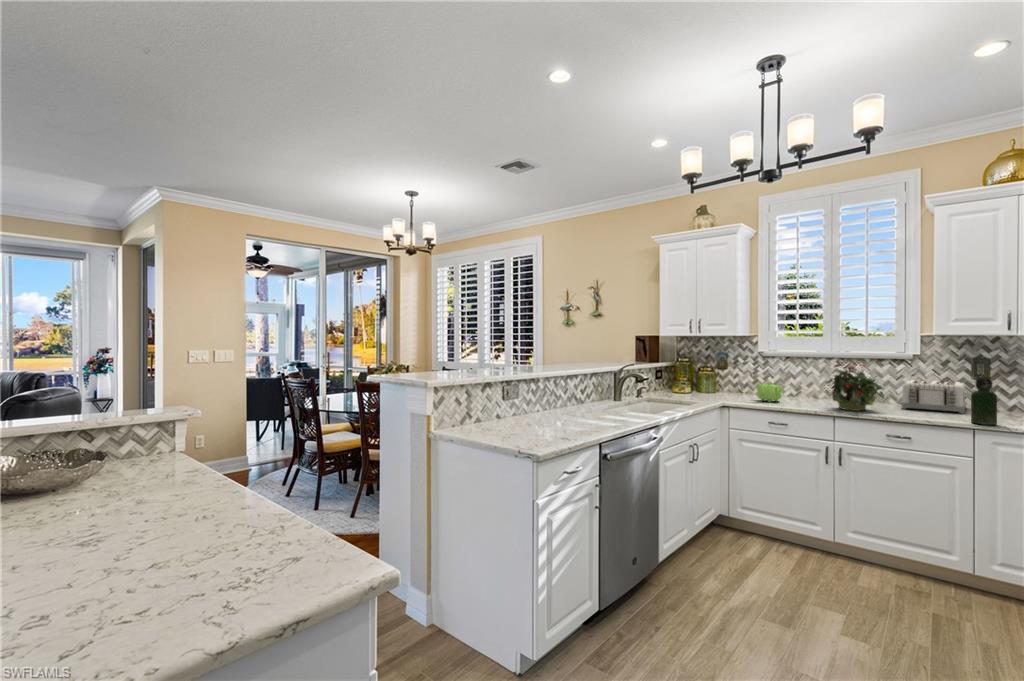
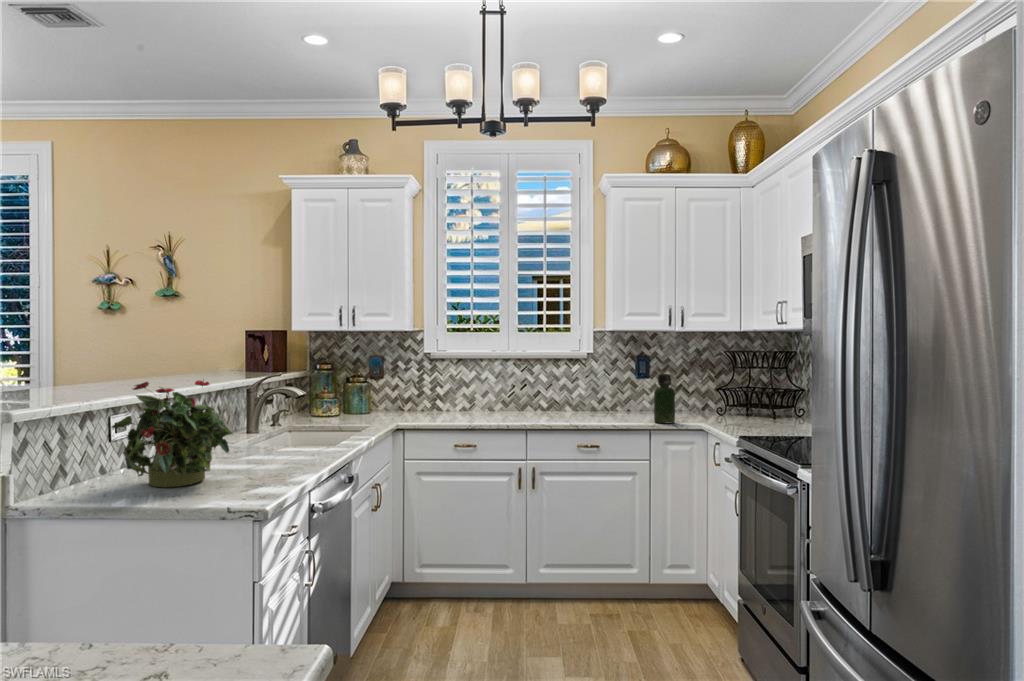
potted plant: present [827,364,884,411] -> present [112,380,233,487]
toaster: present [902,380,966,413] -> none [579,382,636,415]
teapot: present [756,382,782,402] -> none [428,392,463,418]

